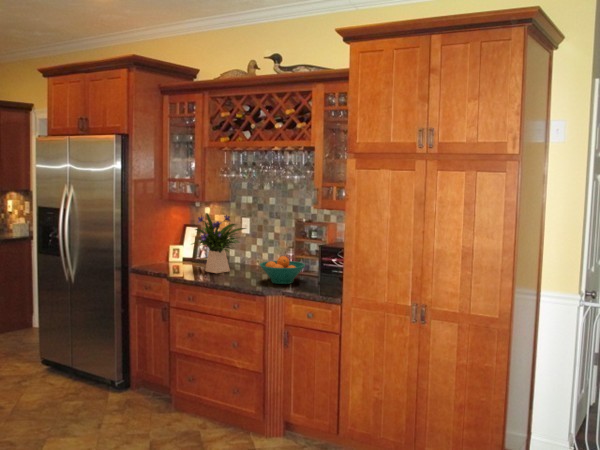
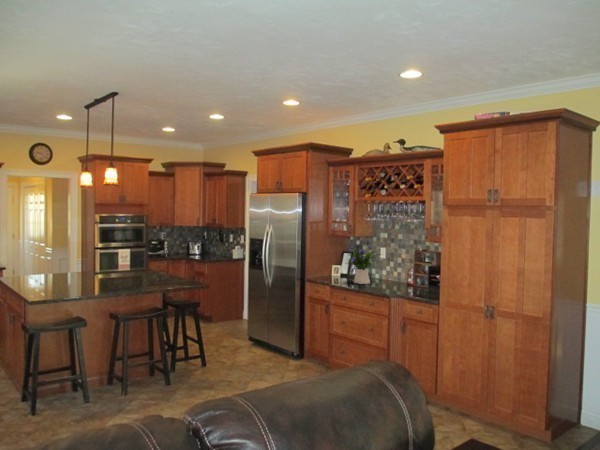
fruit bowl: present [260,256,305,284] -> none [388,273,420,292]

